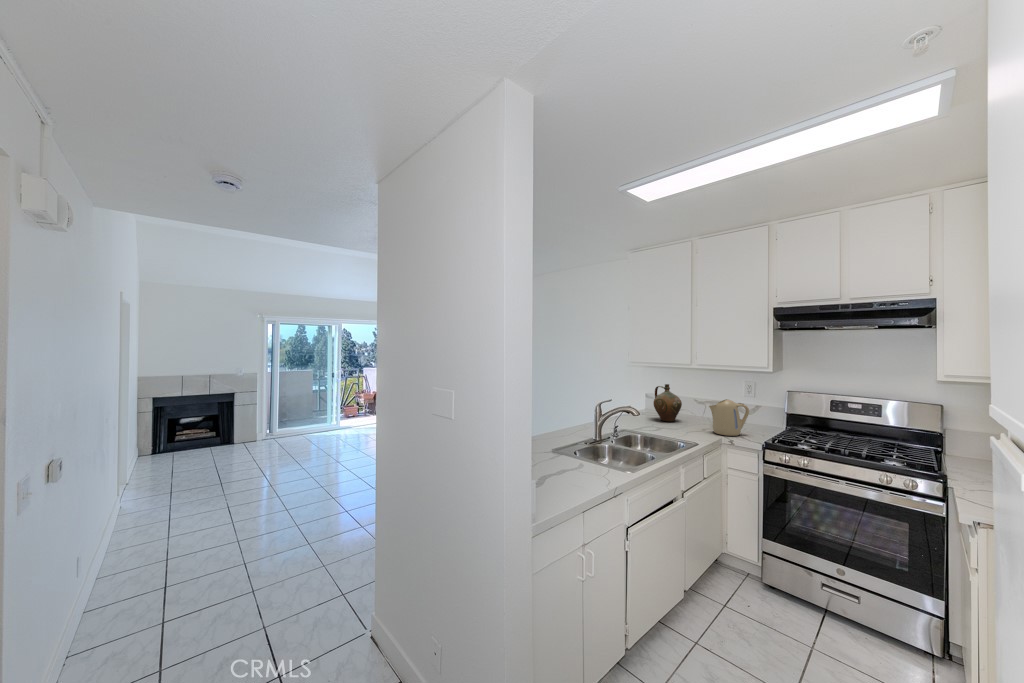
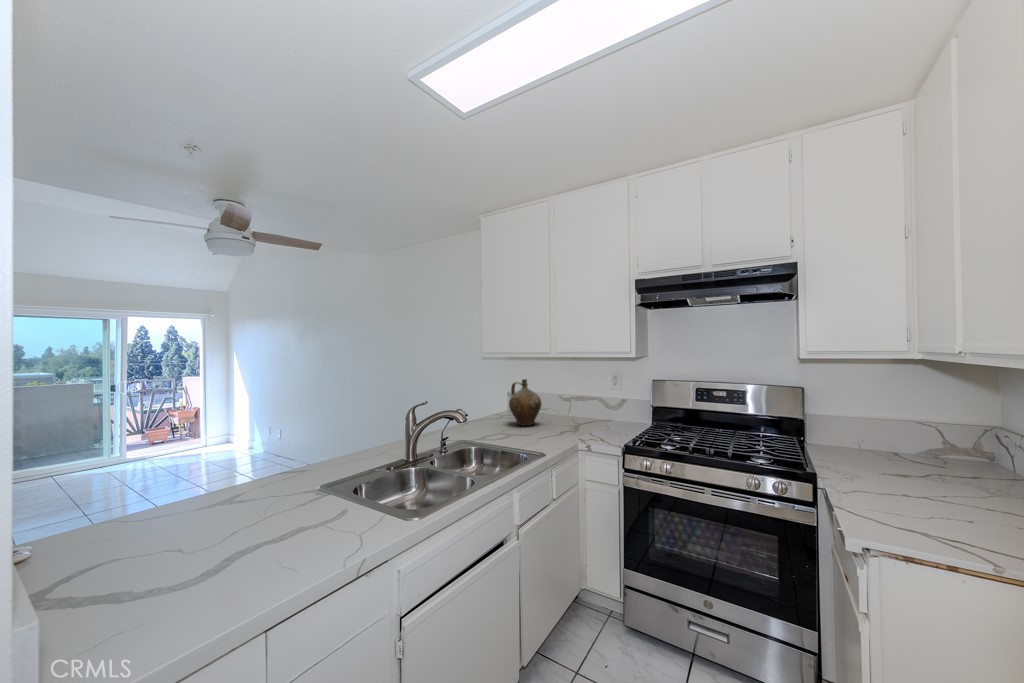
kettle: present [709,399,749,436] -> none [566,394,611,439]

